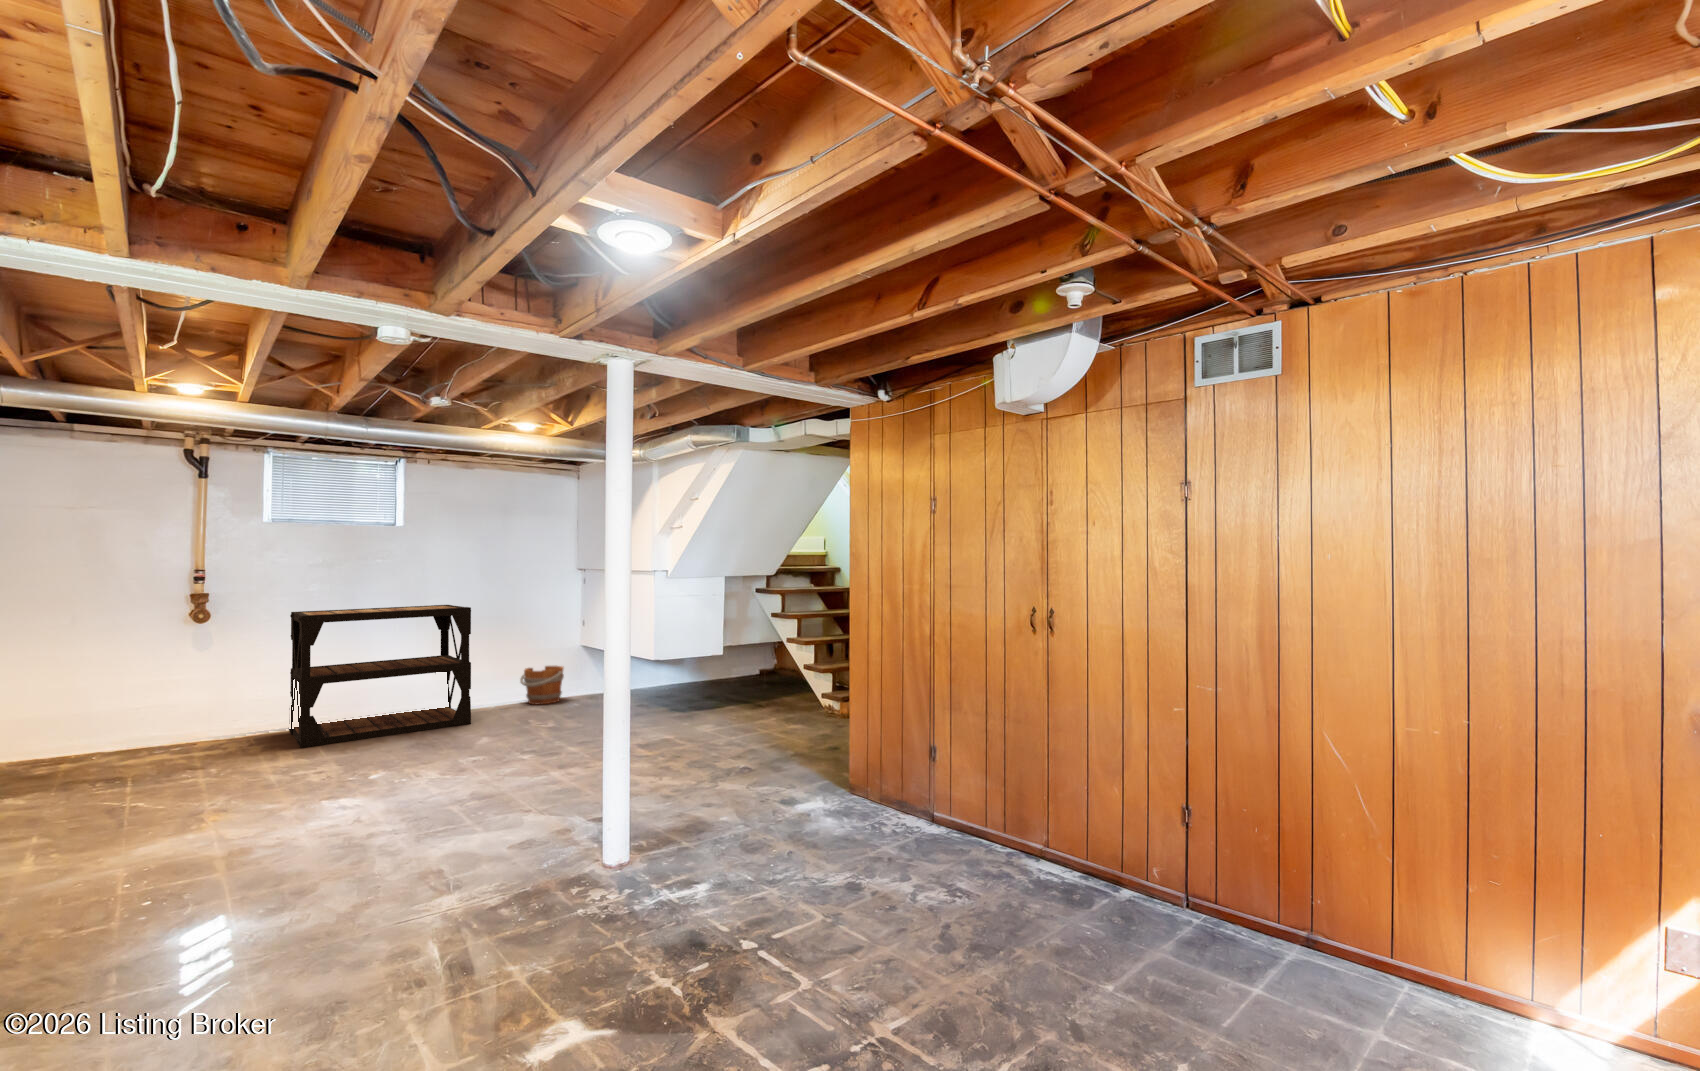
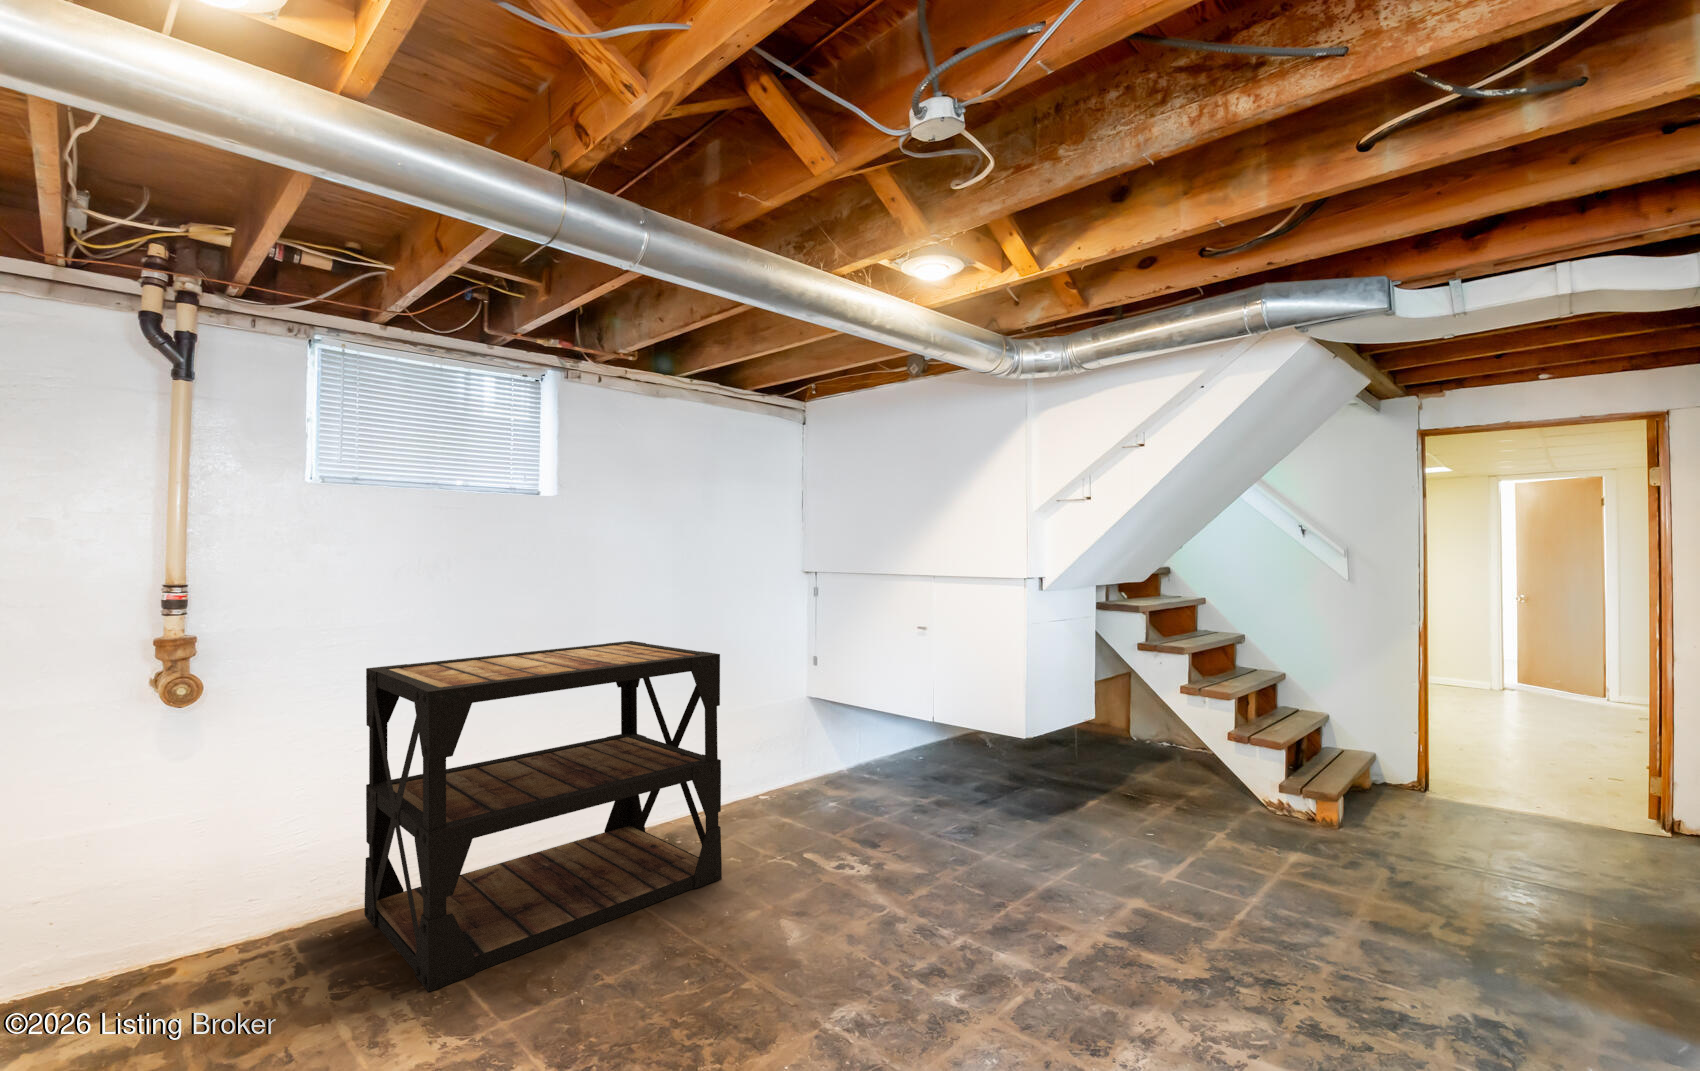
bucket: present [520,666,564,704] -> none [739,737,814,811]

